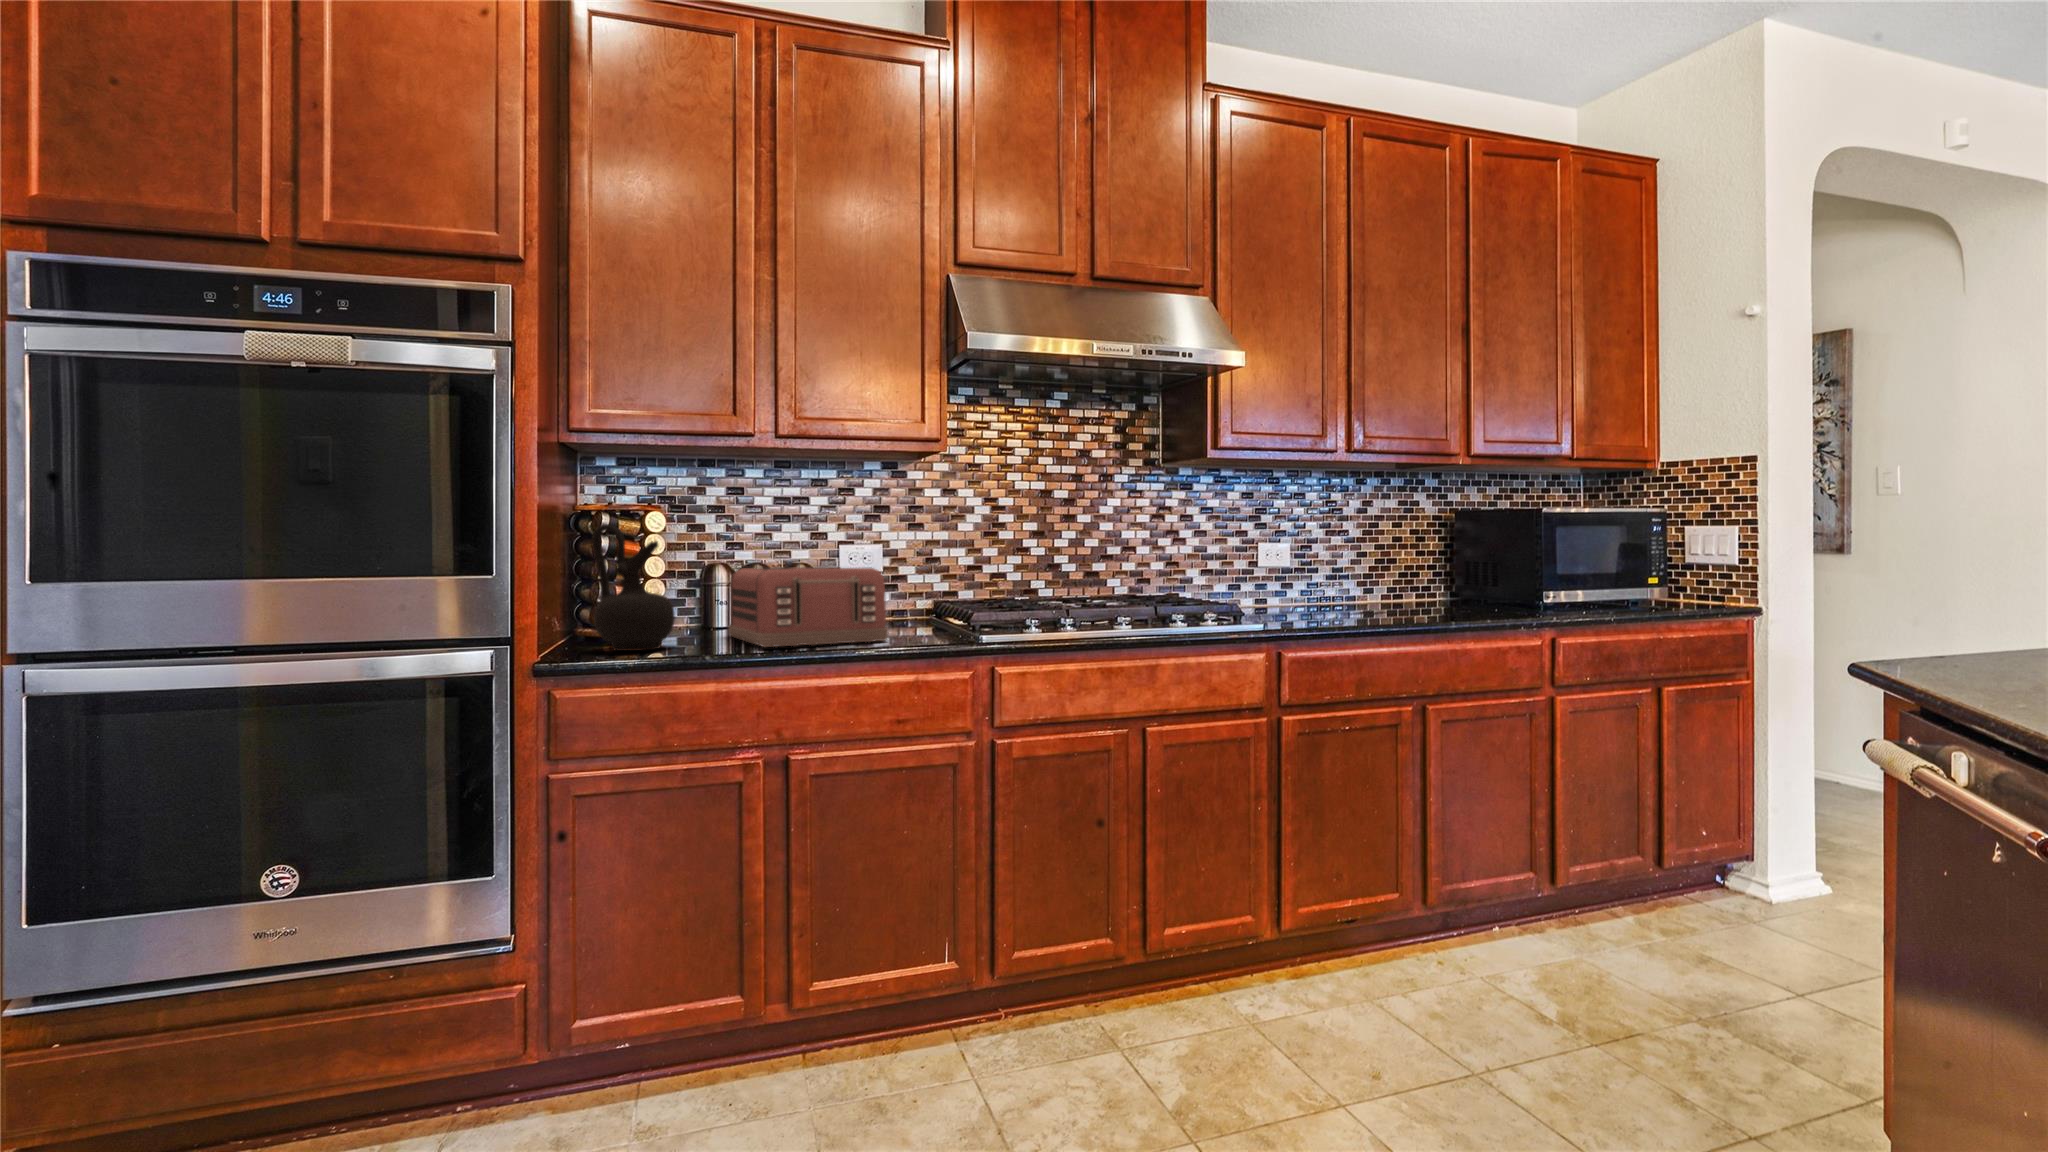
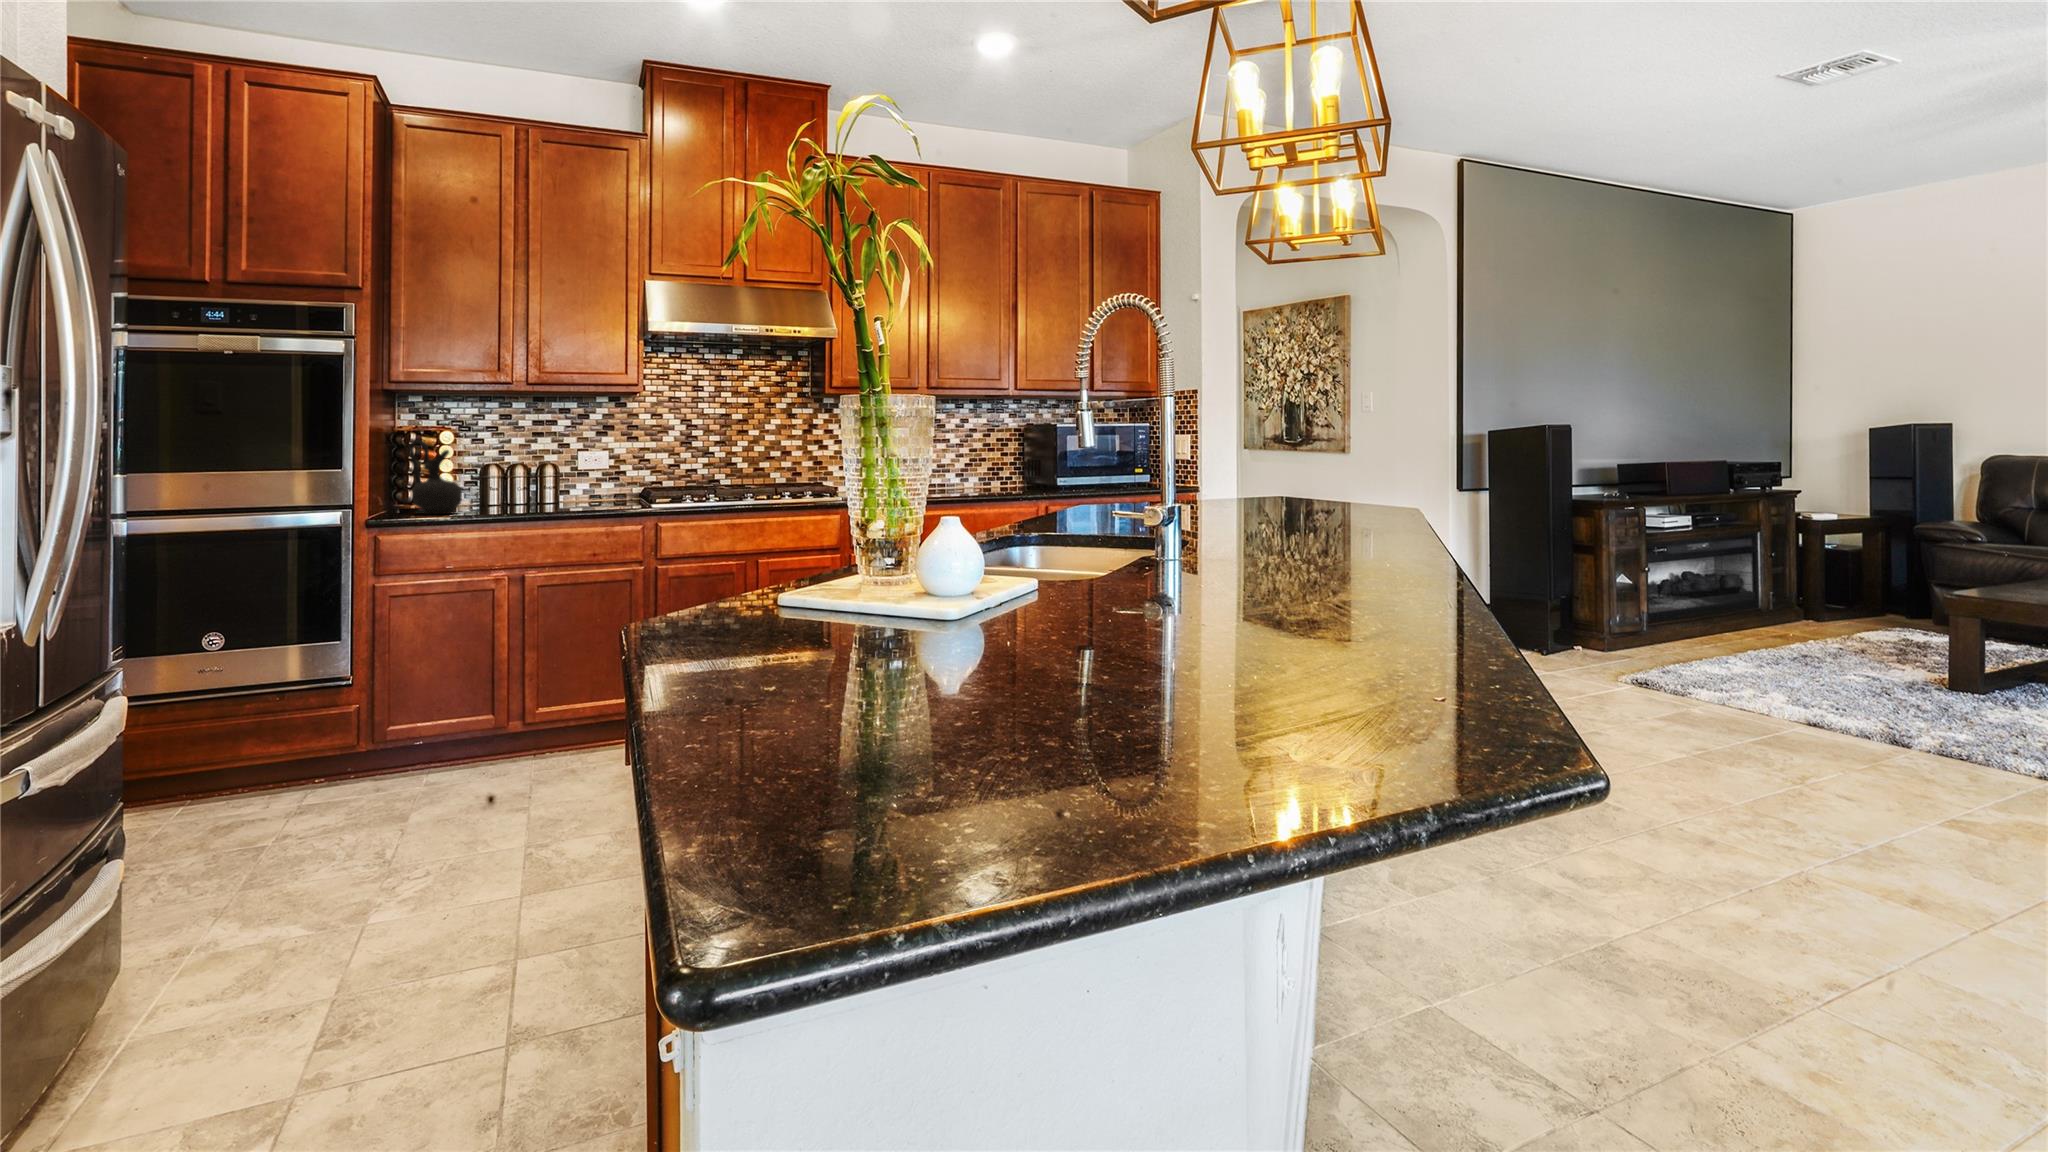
toaster: present [729,567,889,647] -> none [499,465,597,512]

